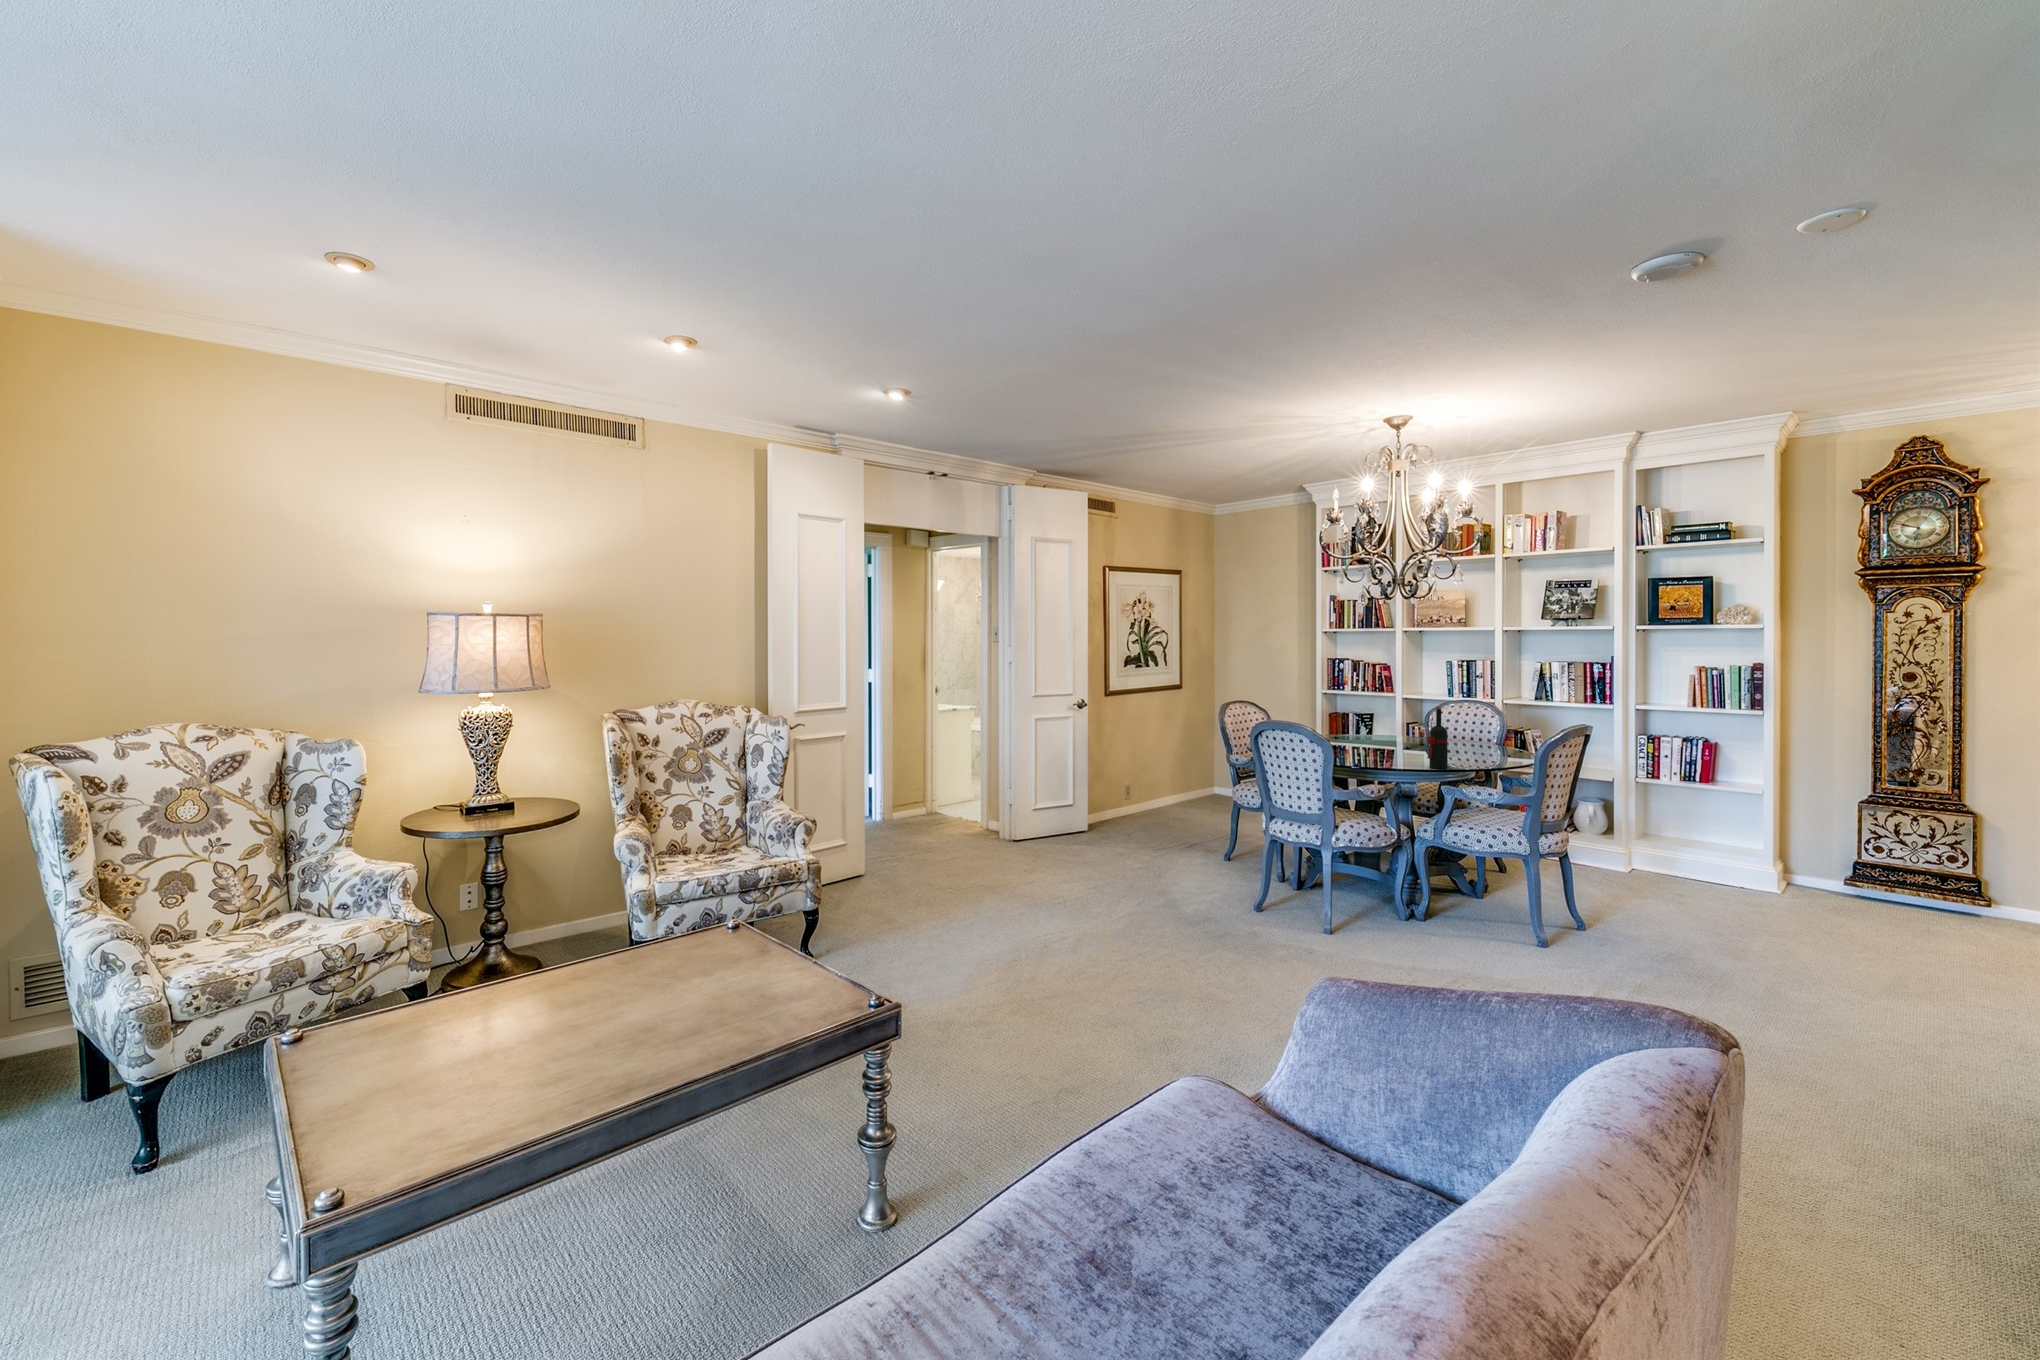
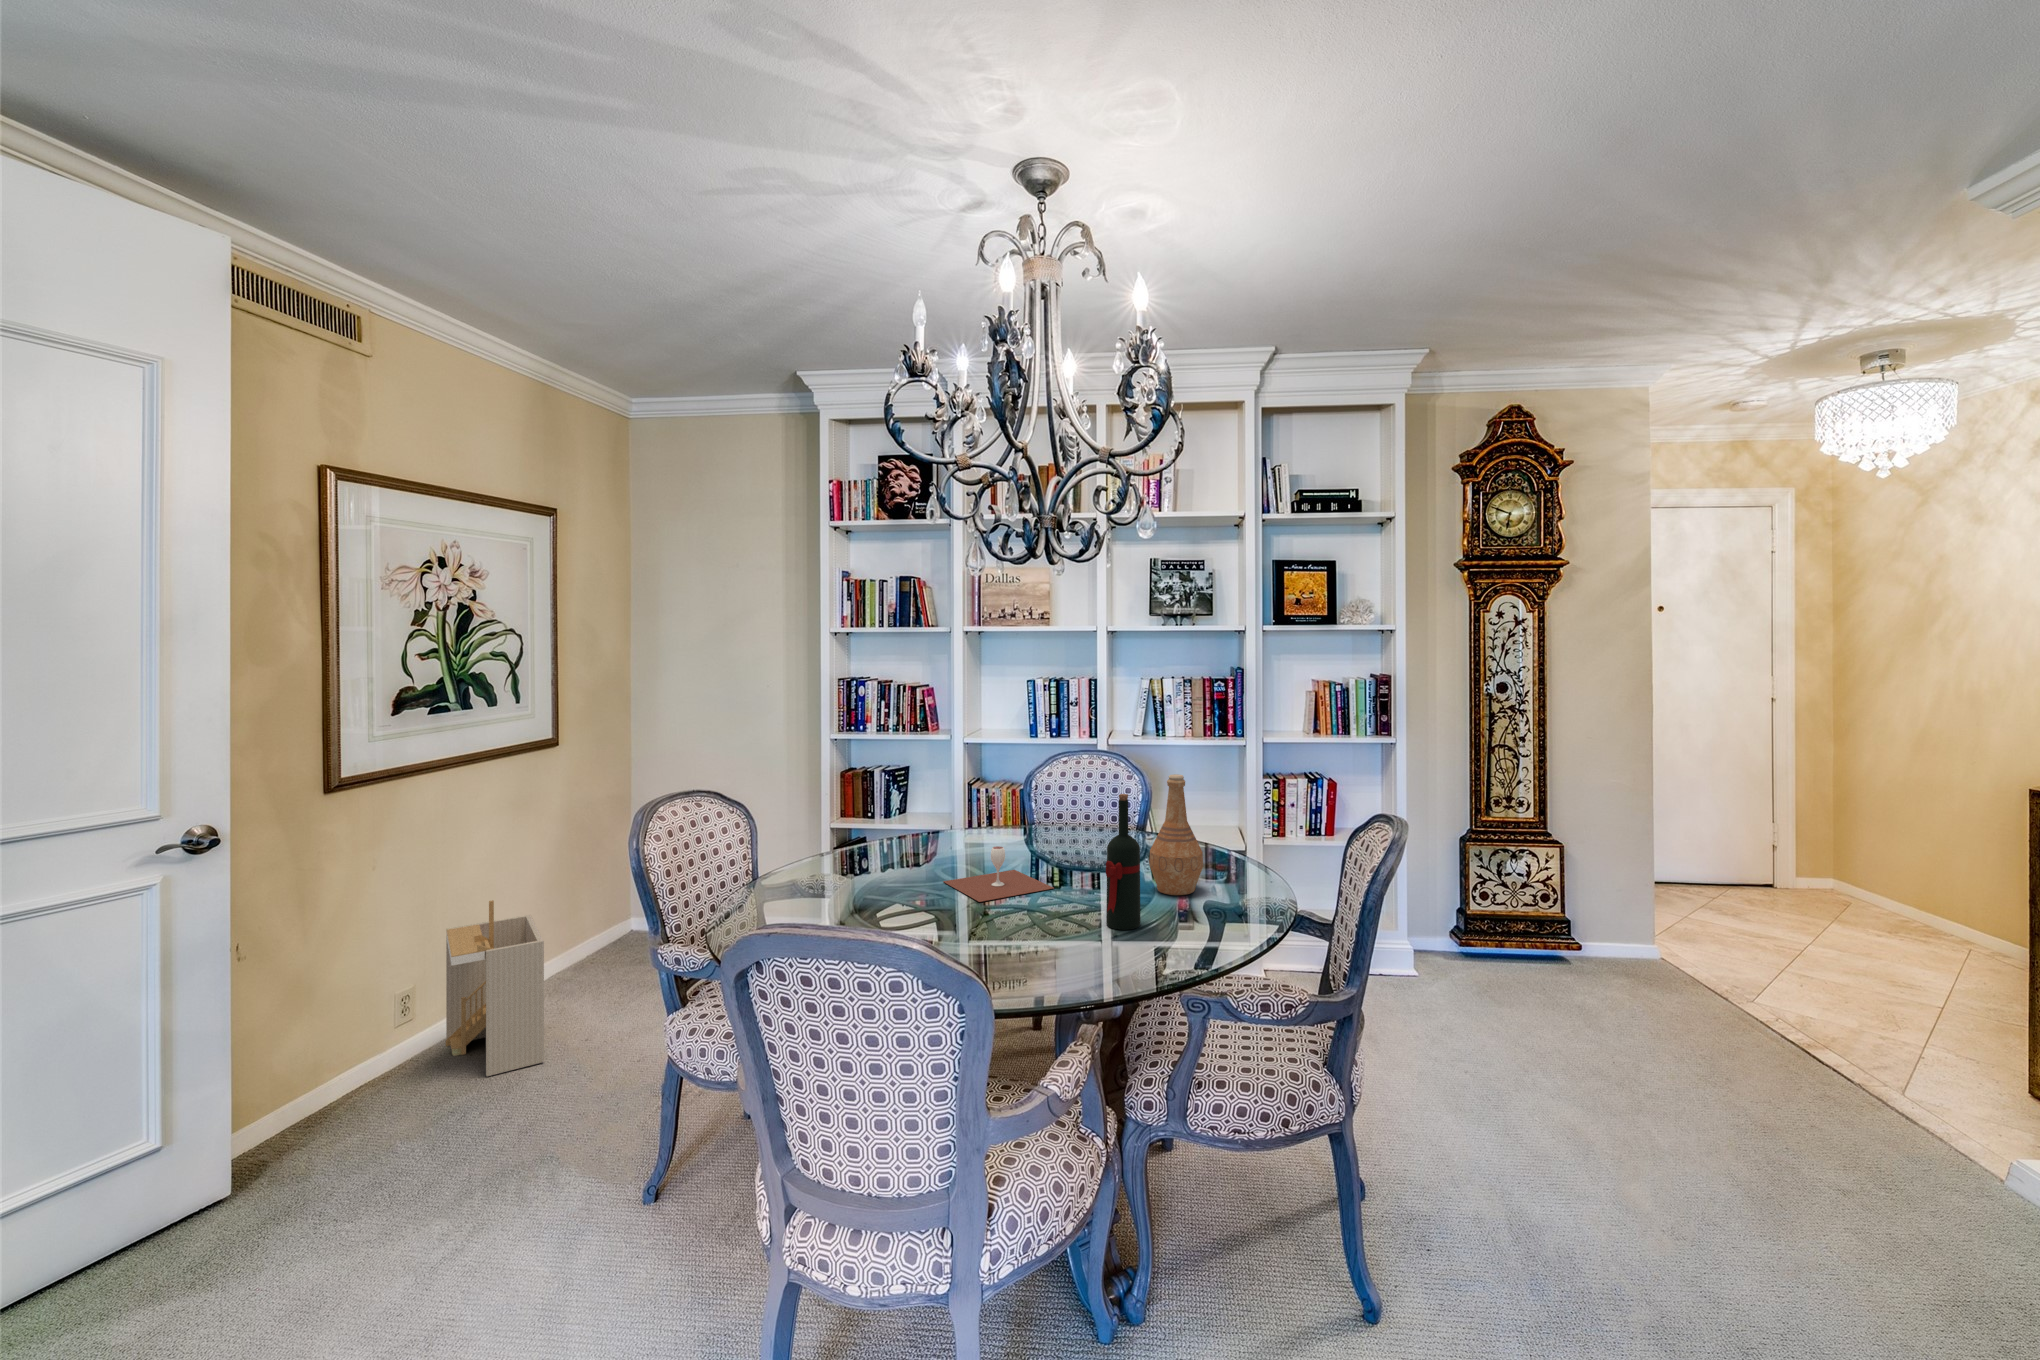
vase: none [1470,705,1504,766] -> present [1149,774,1203,895]
wine glass: none [1360,735,1417,758] -> present [943,846,1054,902]
storage bin: none [1141,747,1180,821] -> present [446,900,544,1076]

